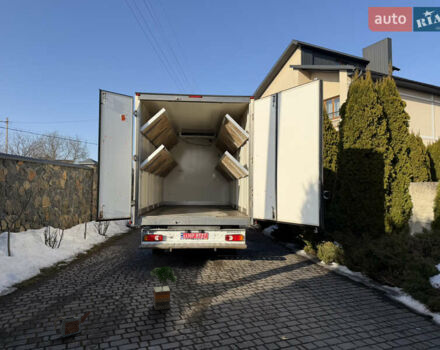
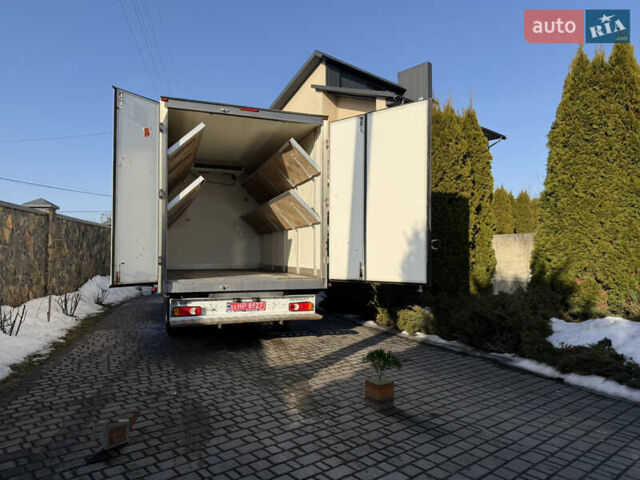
potted tree: present [150,267,176,310] -> present [361,349,403,411]

